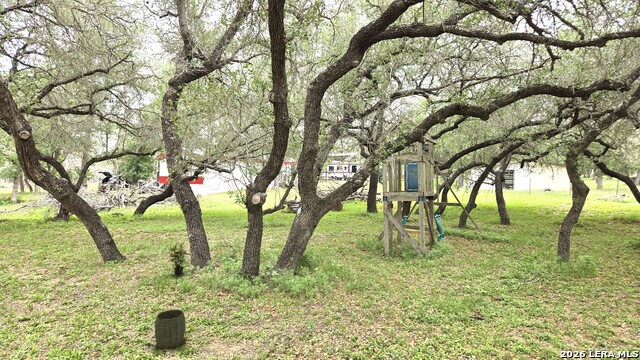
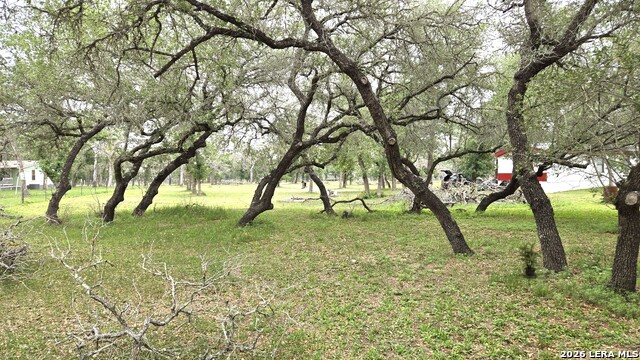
woven basket: present [155,309,185,349] -> none [512,304,543,341]

